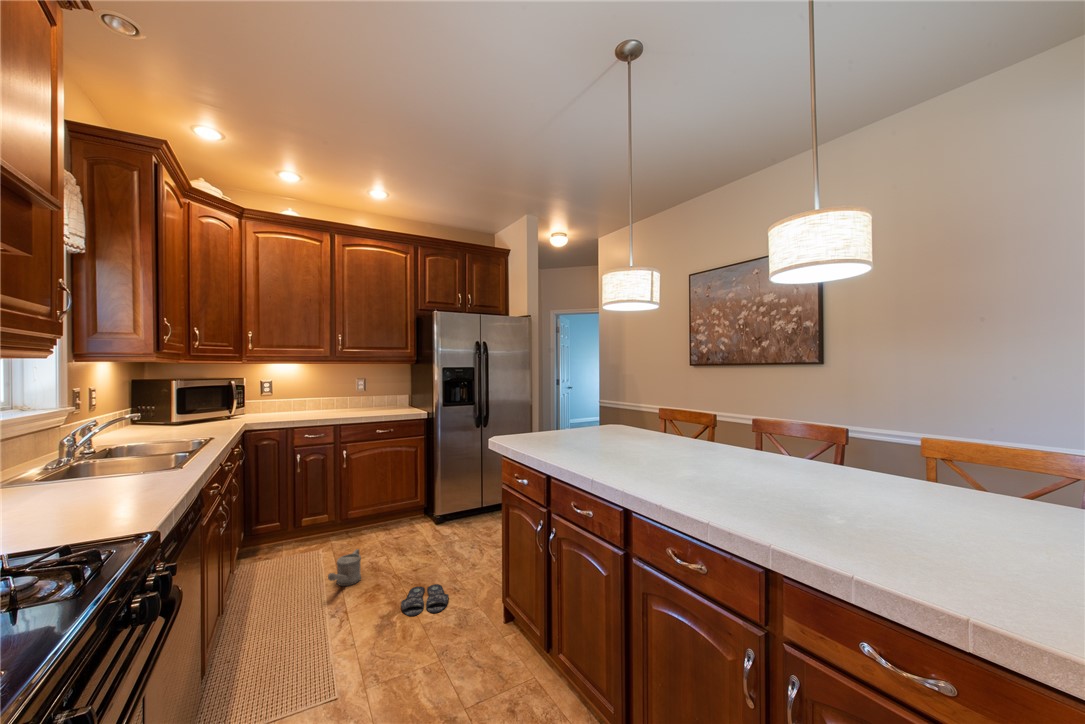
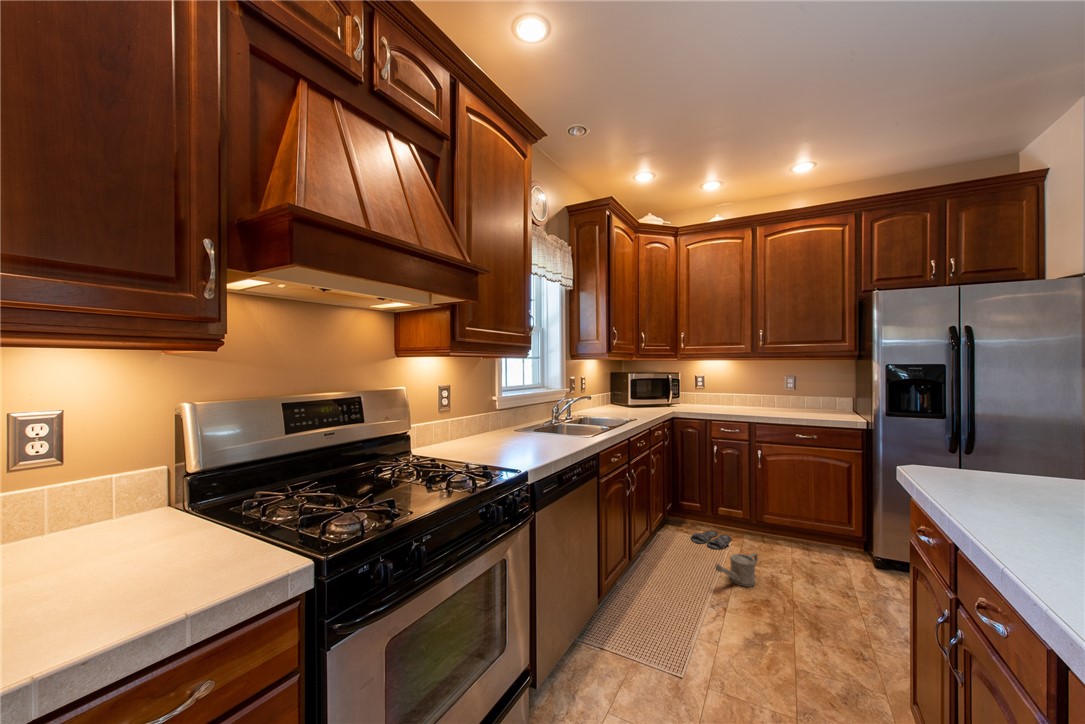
slippers: present [401,584,449,616] -> present [691,531,731,549]

